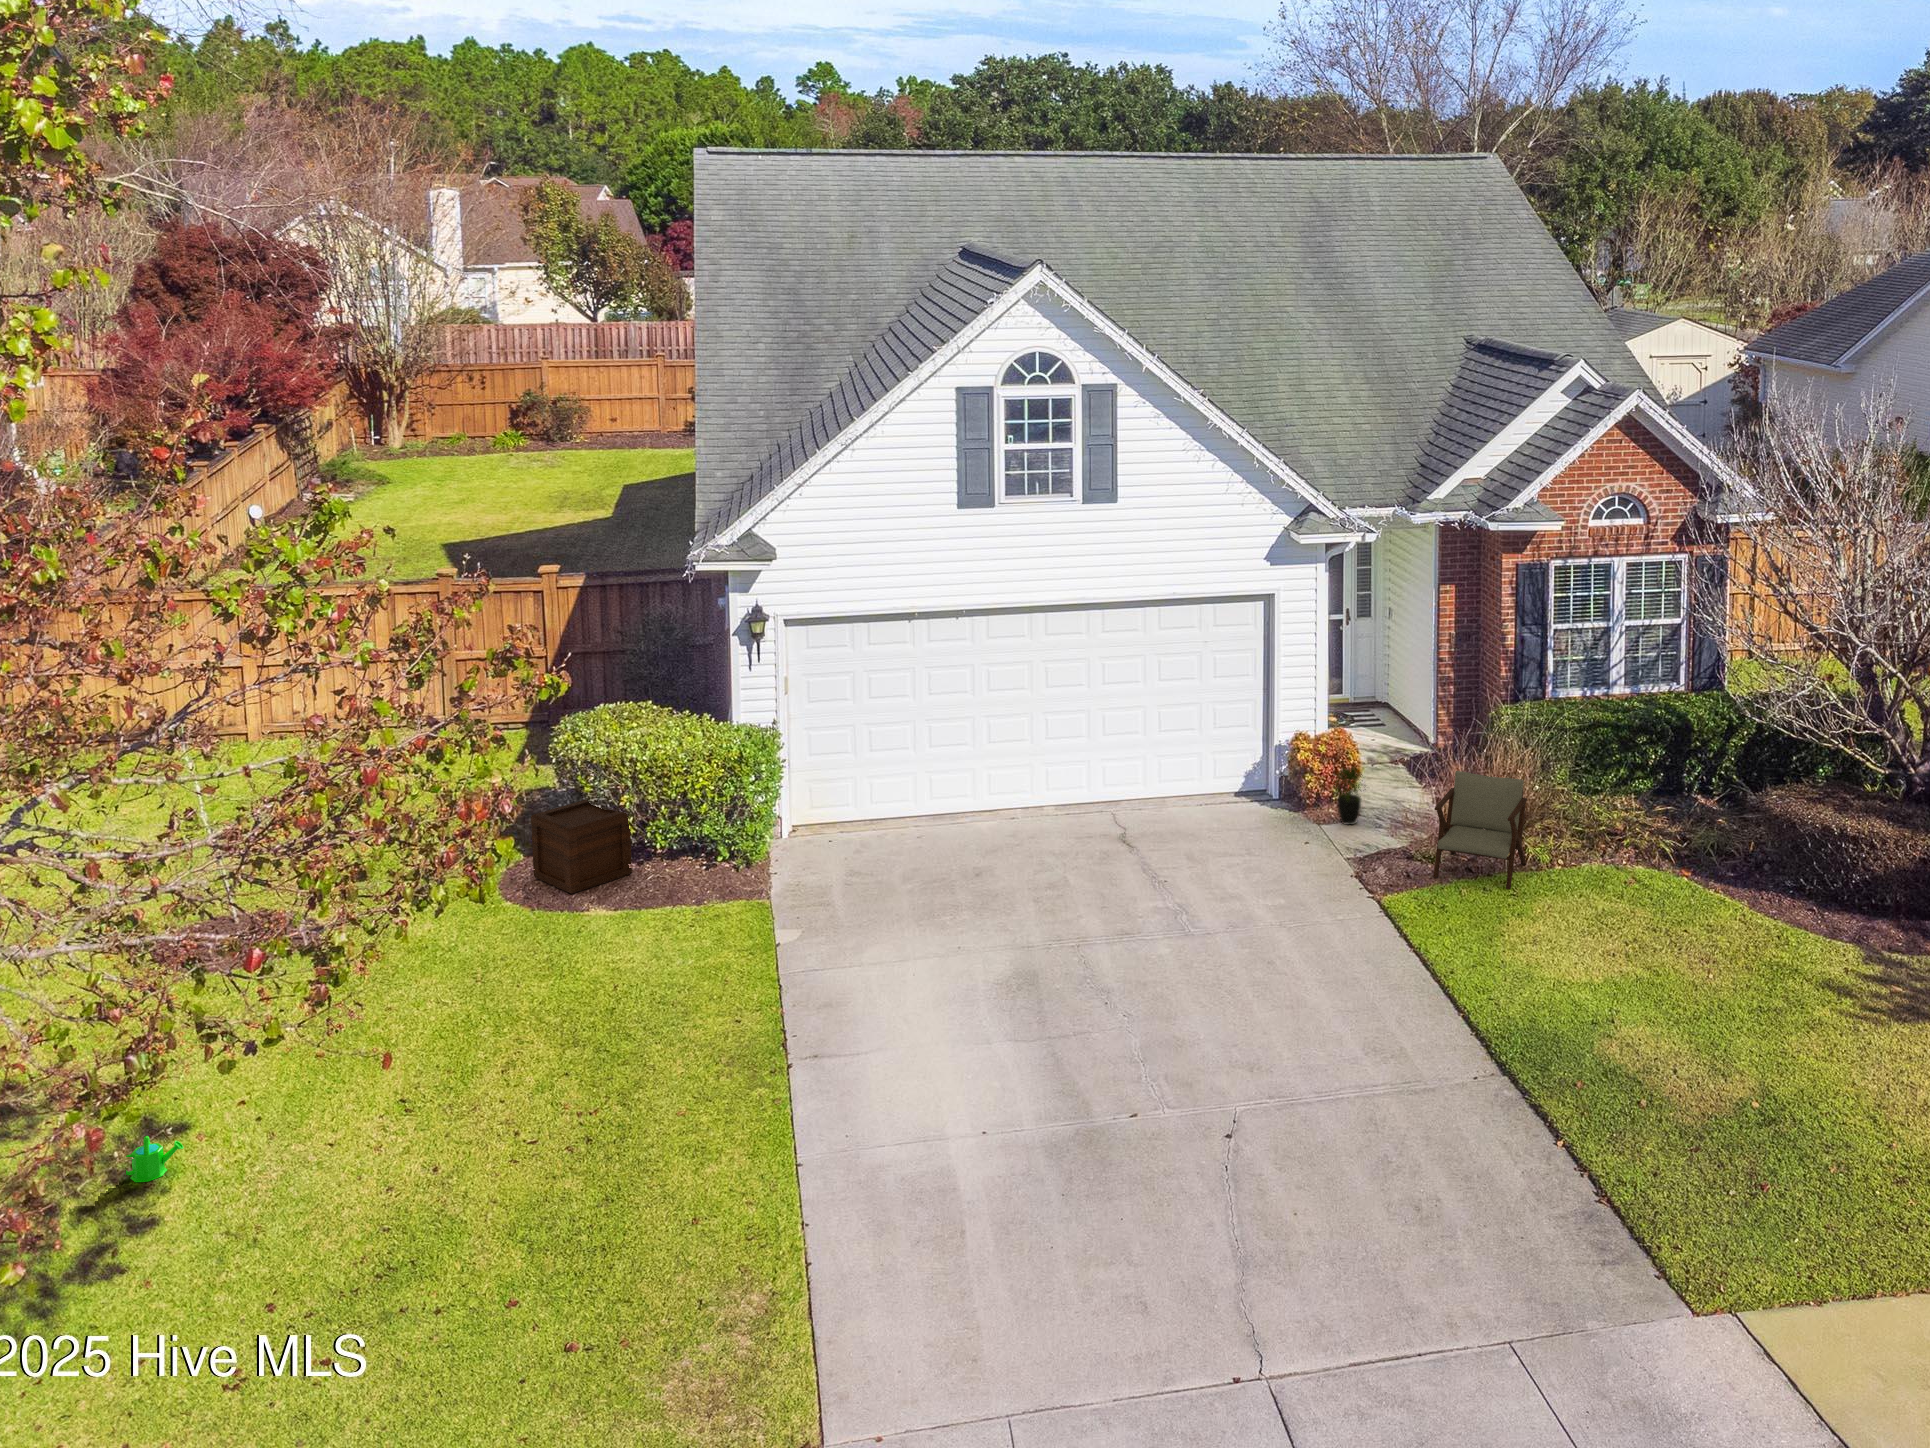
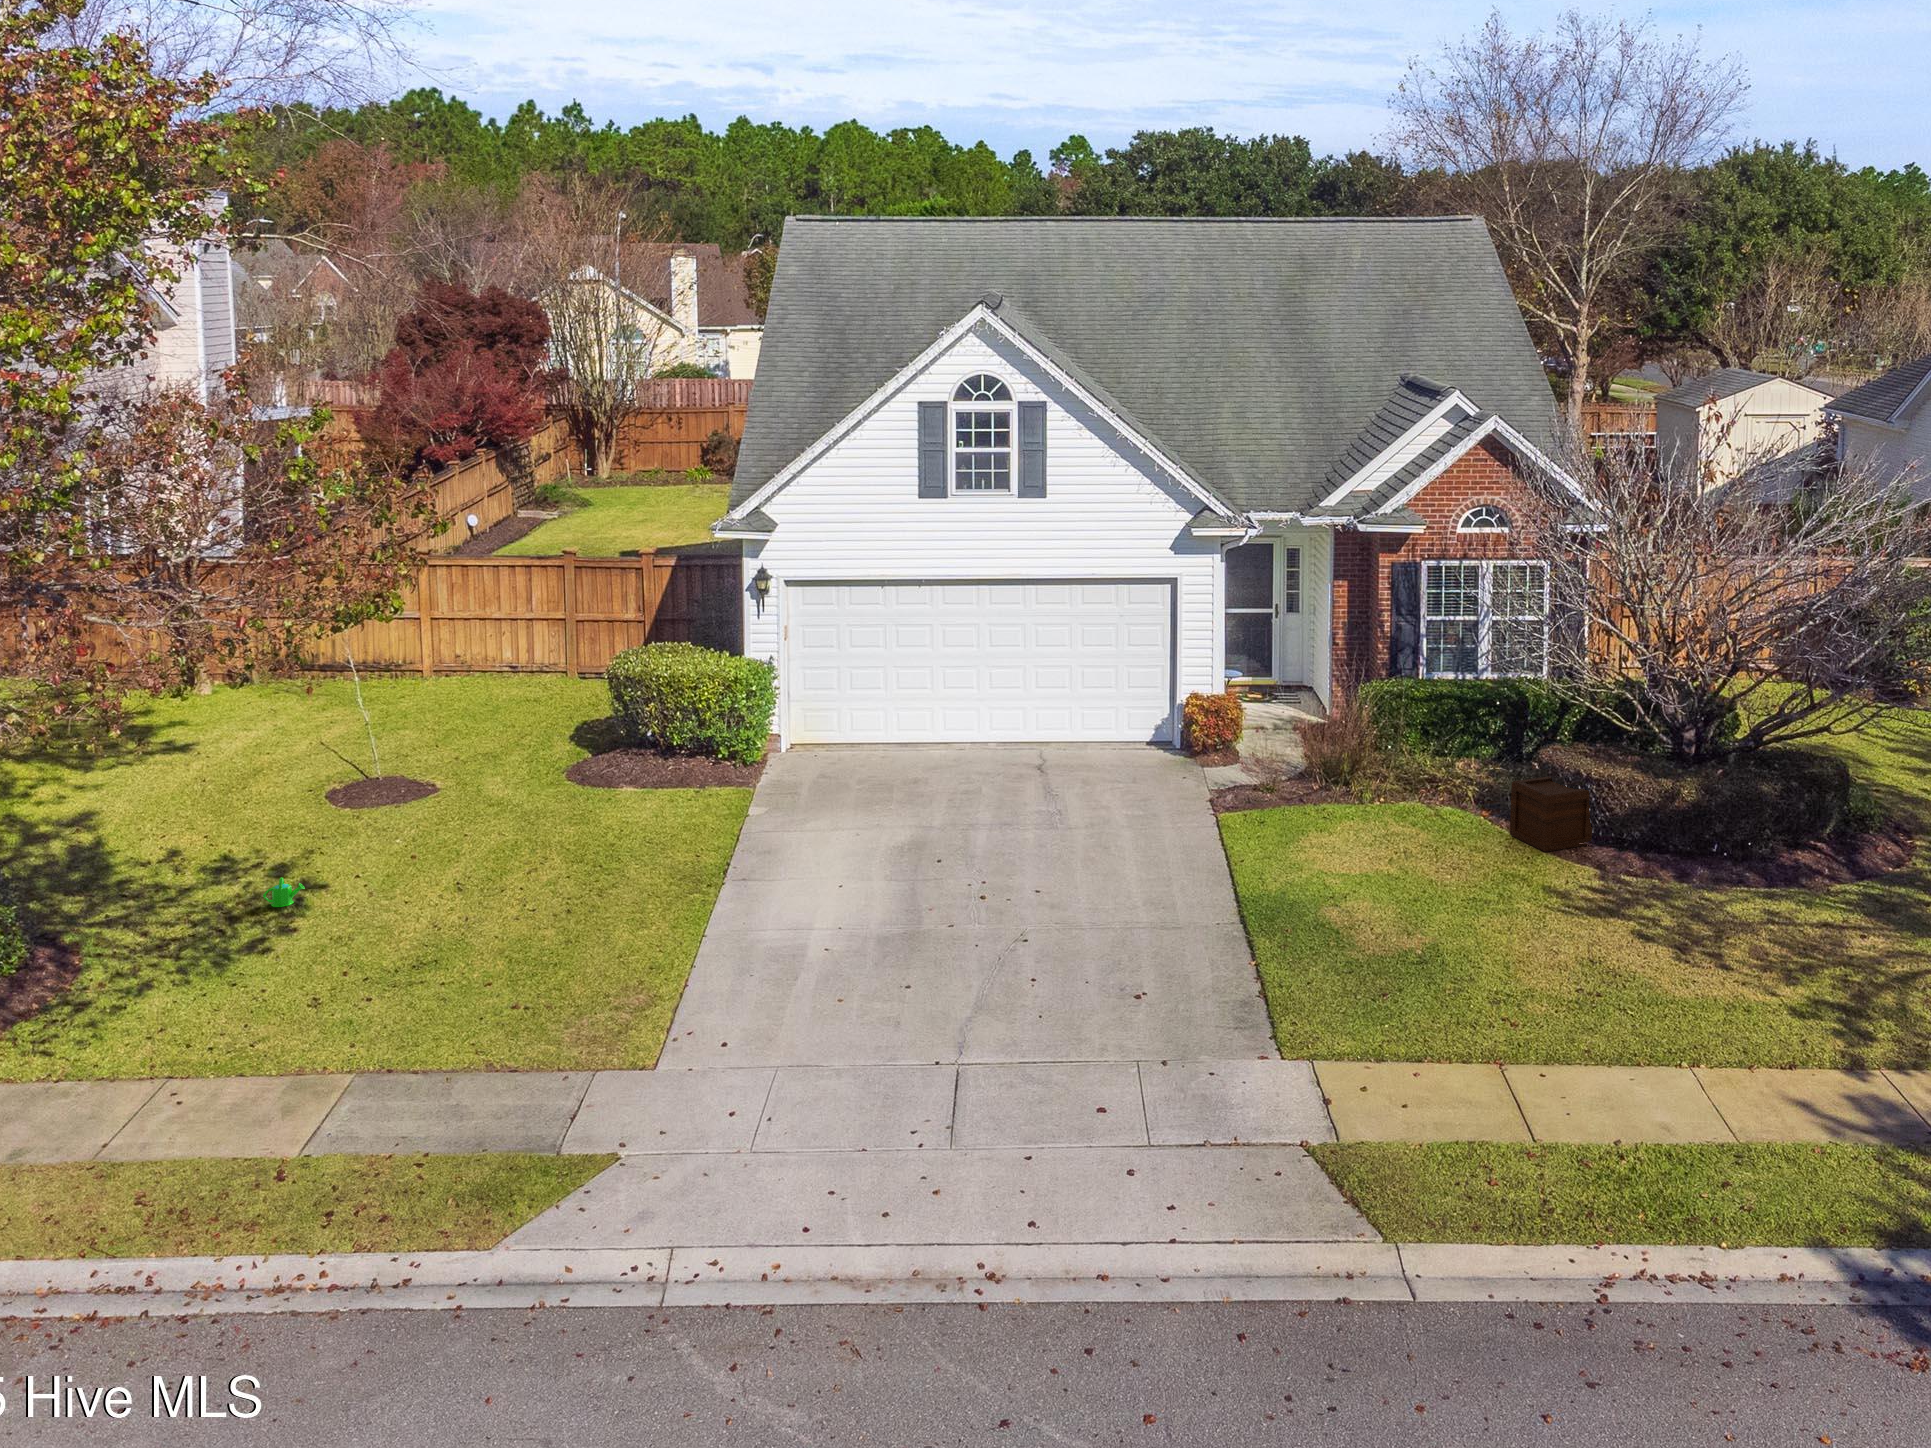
potted plant: present [1333,766,1365,825] -> none [1209,718,1241,767]
lounge chair: present [1433,771,1527,889] -> none [1267,720,1351,815]
wooden crate: present [531,799,632,894] -> present [1510,776,1592,852]

